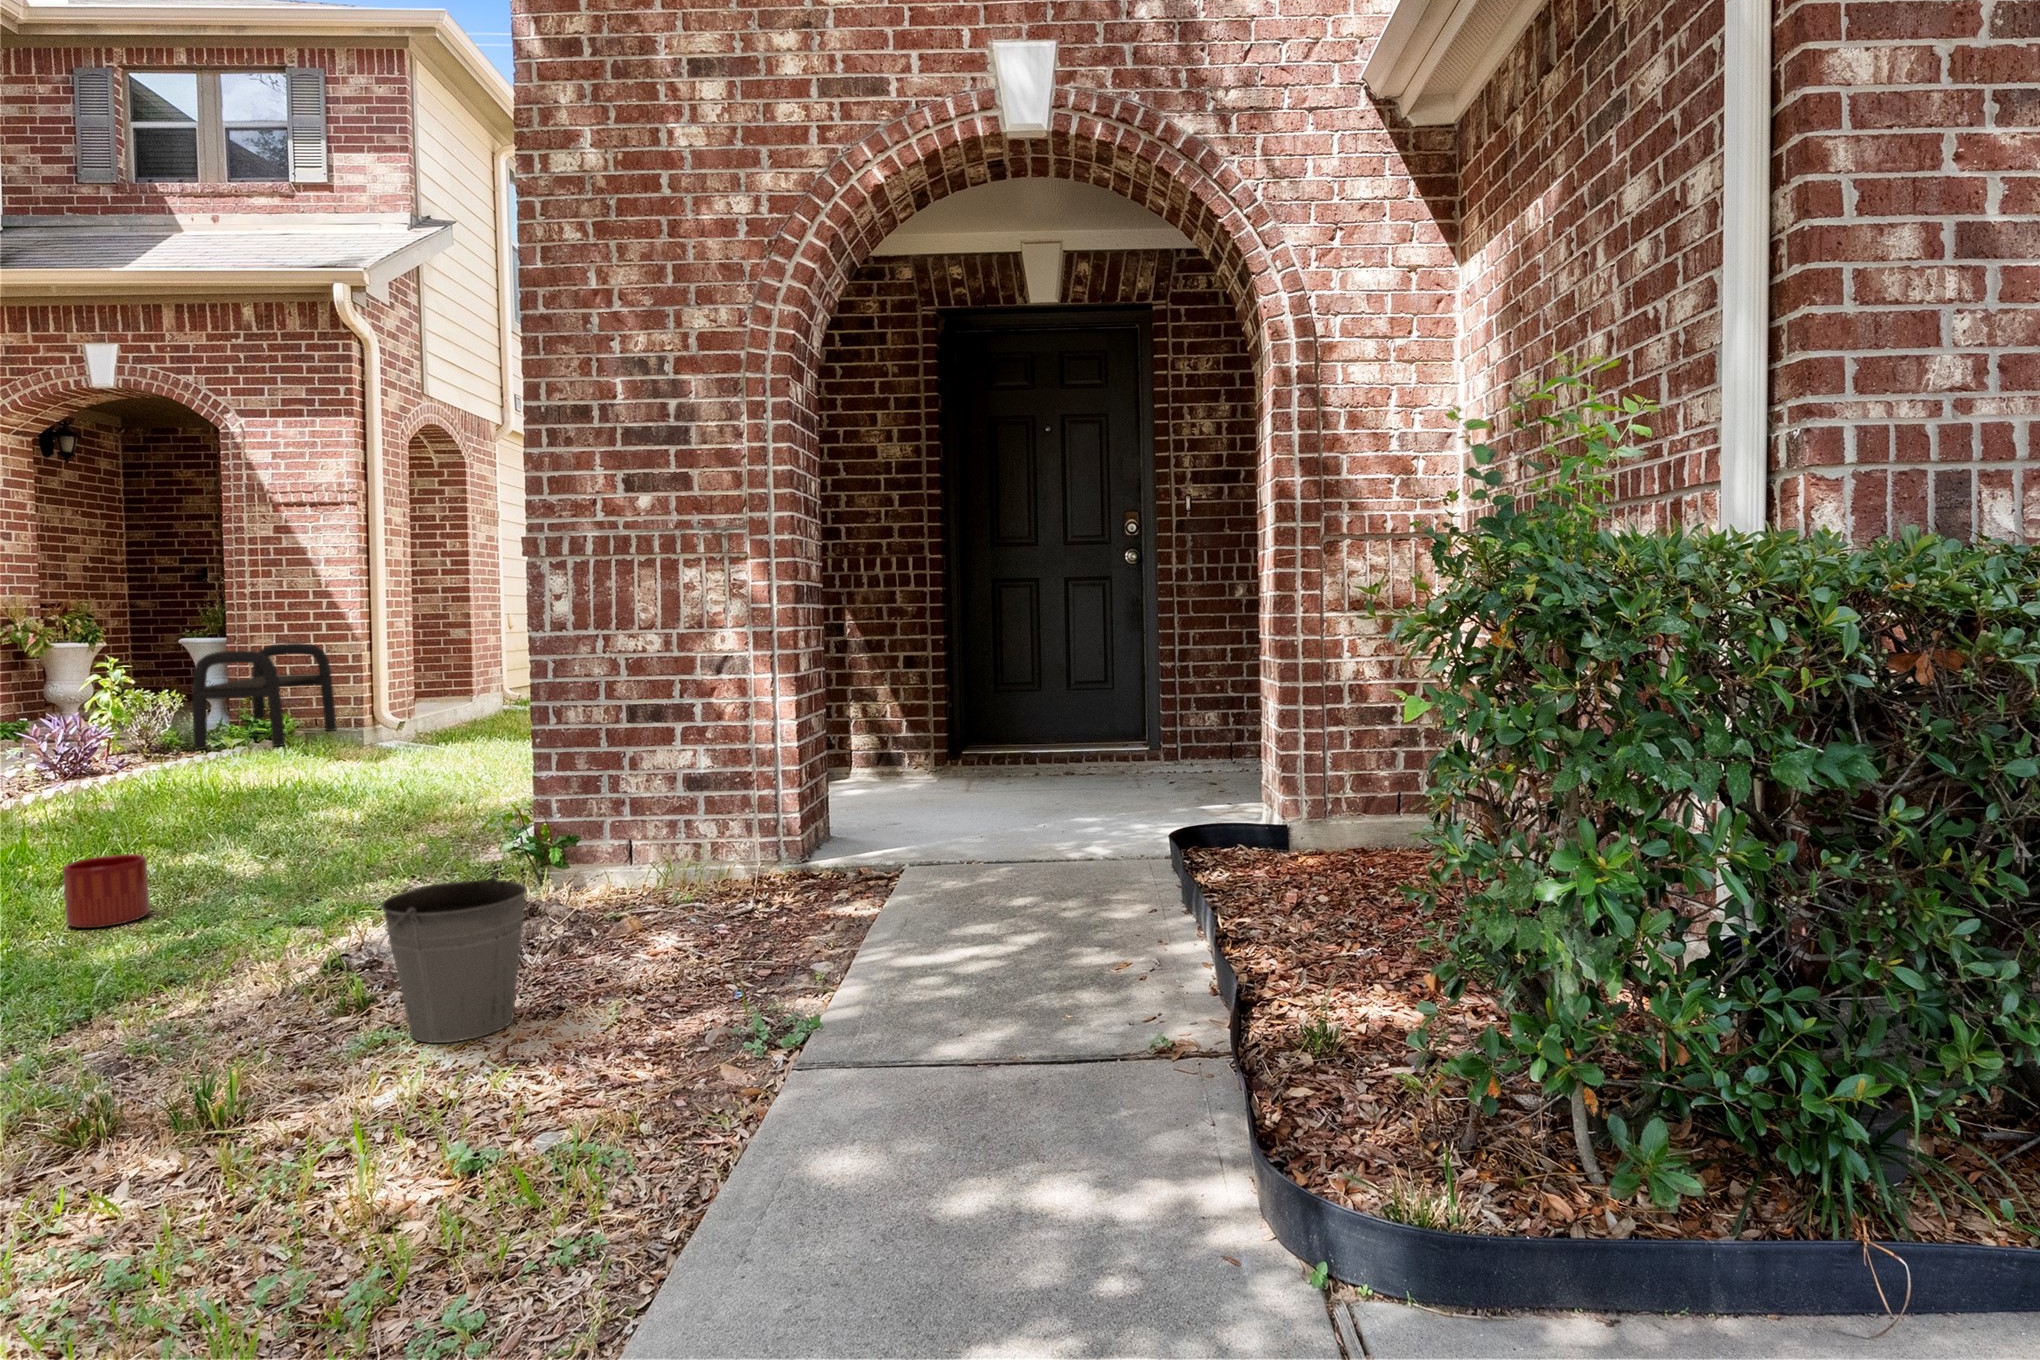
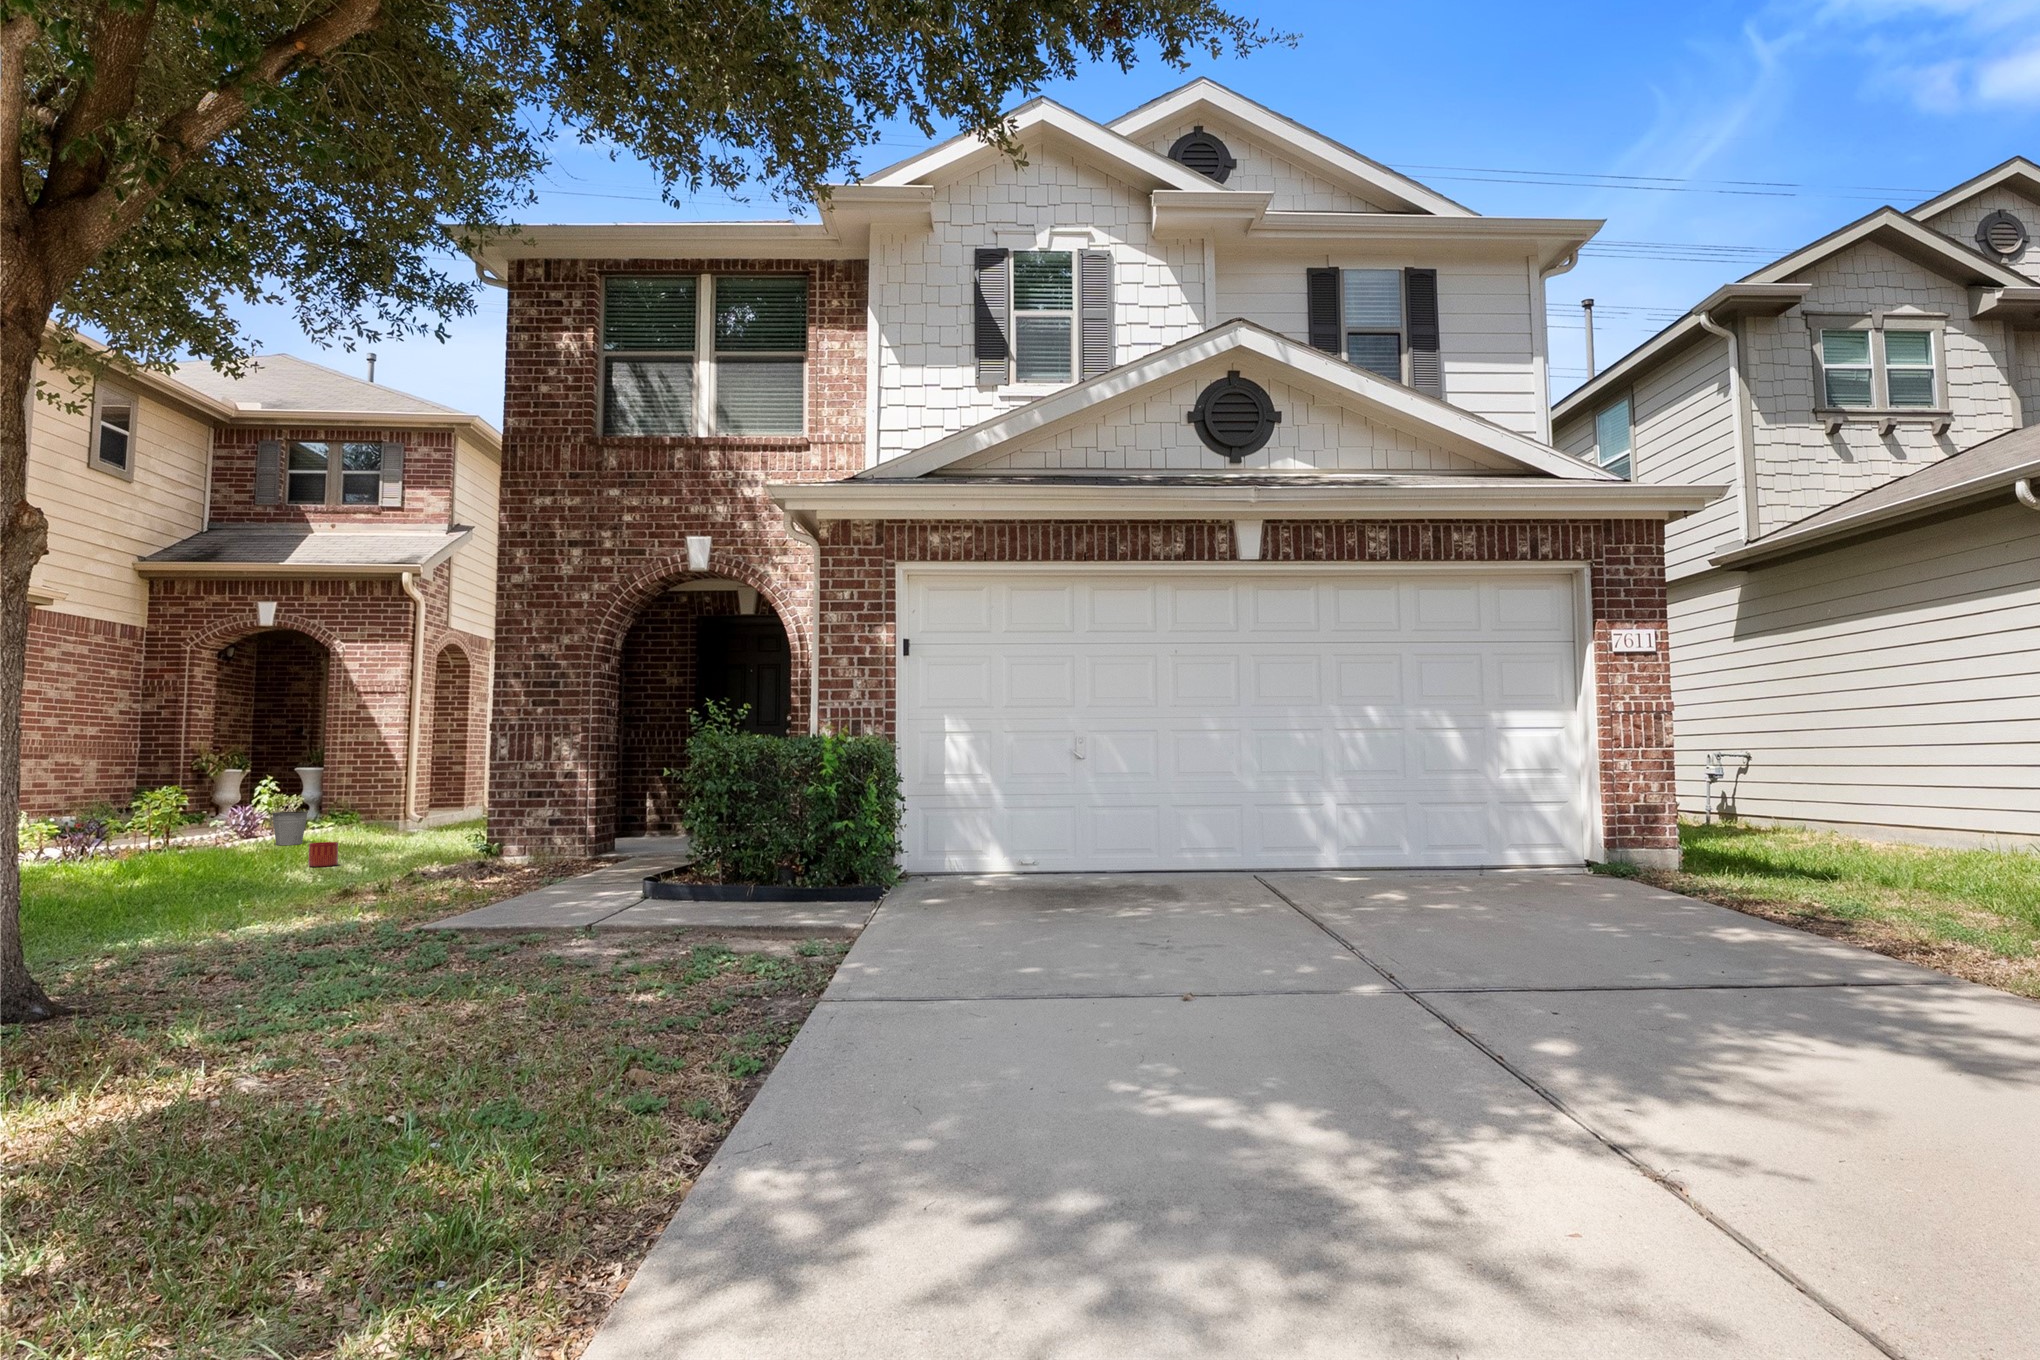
bench: present [192,643,337,750] -> none [308,772,383,829]
bucket: present [377,874,527,1043] -> present [270,810,308,845]

